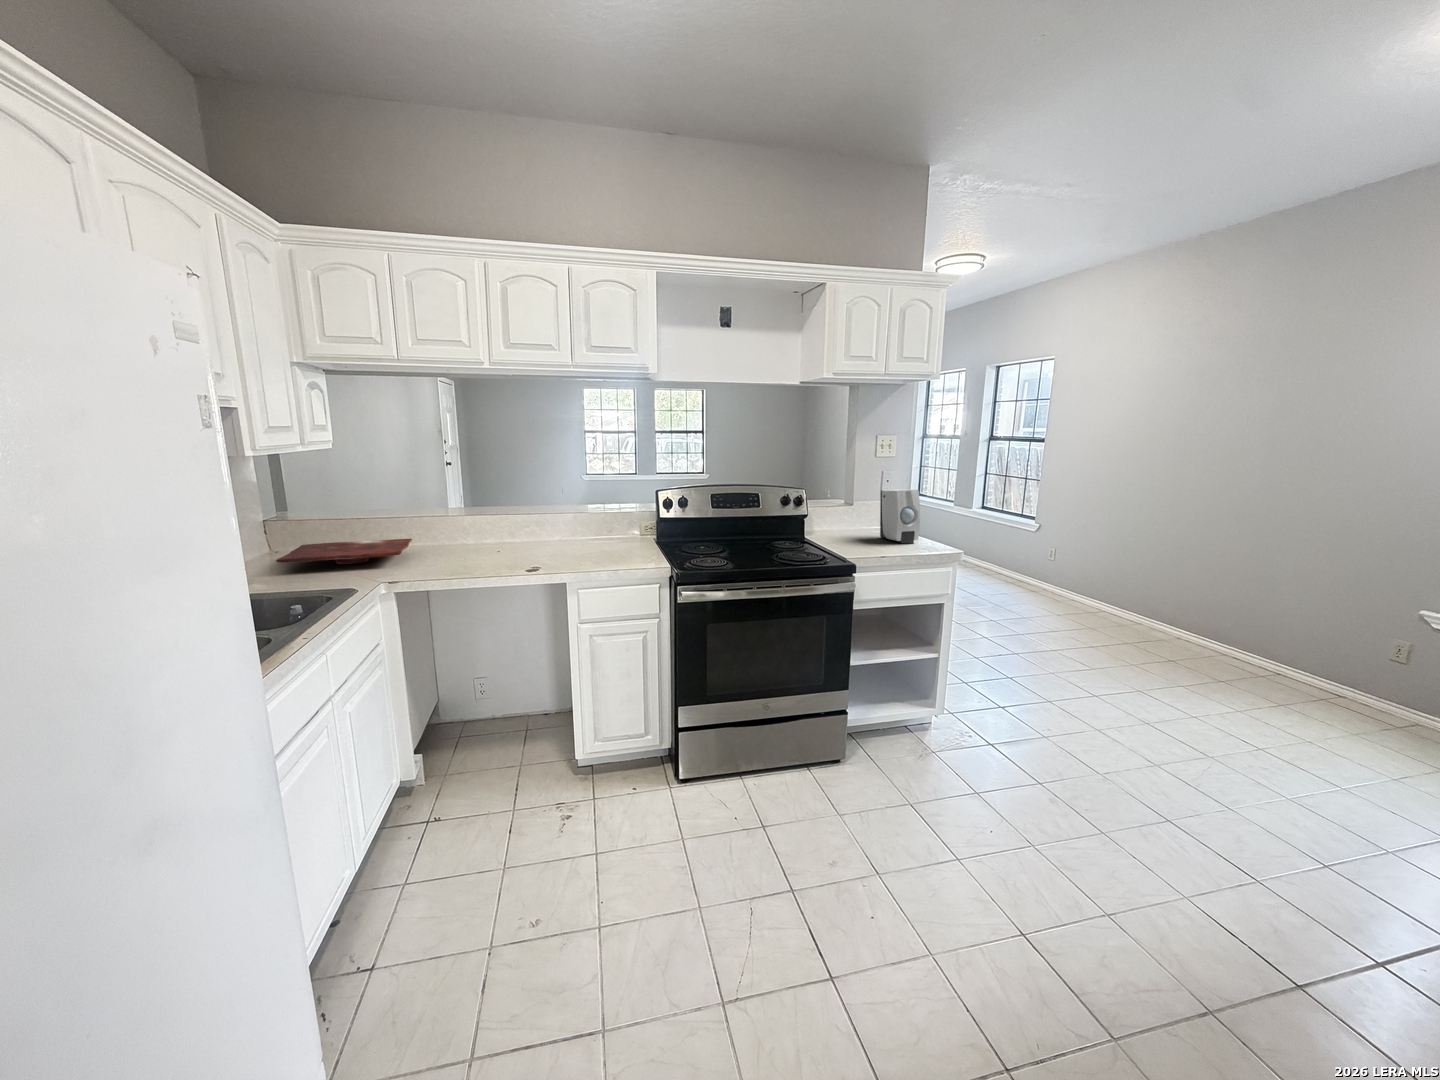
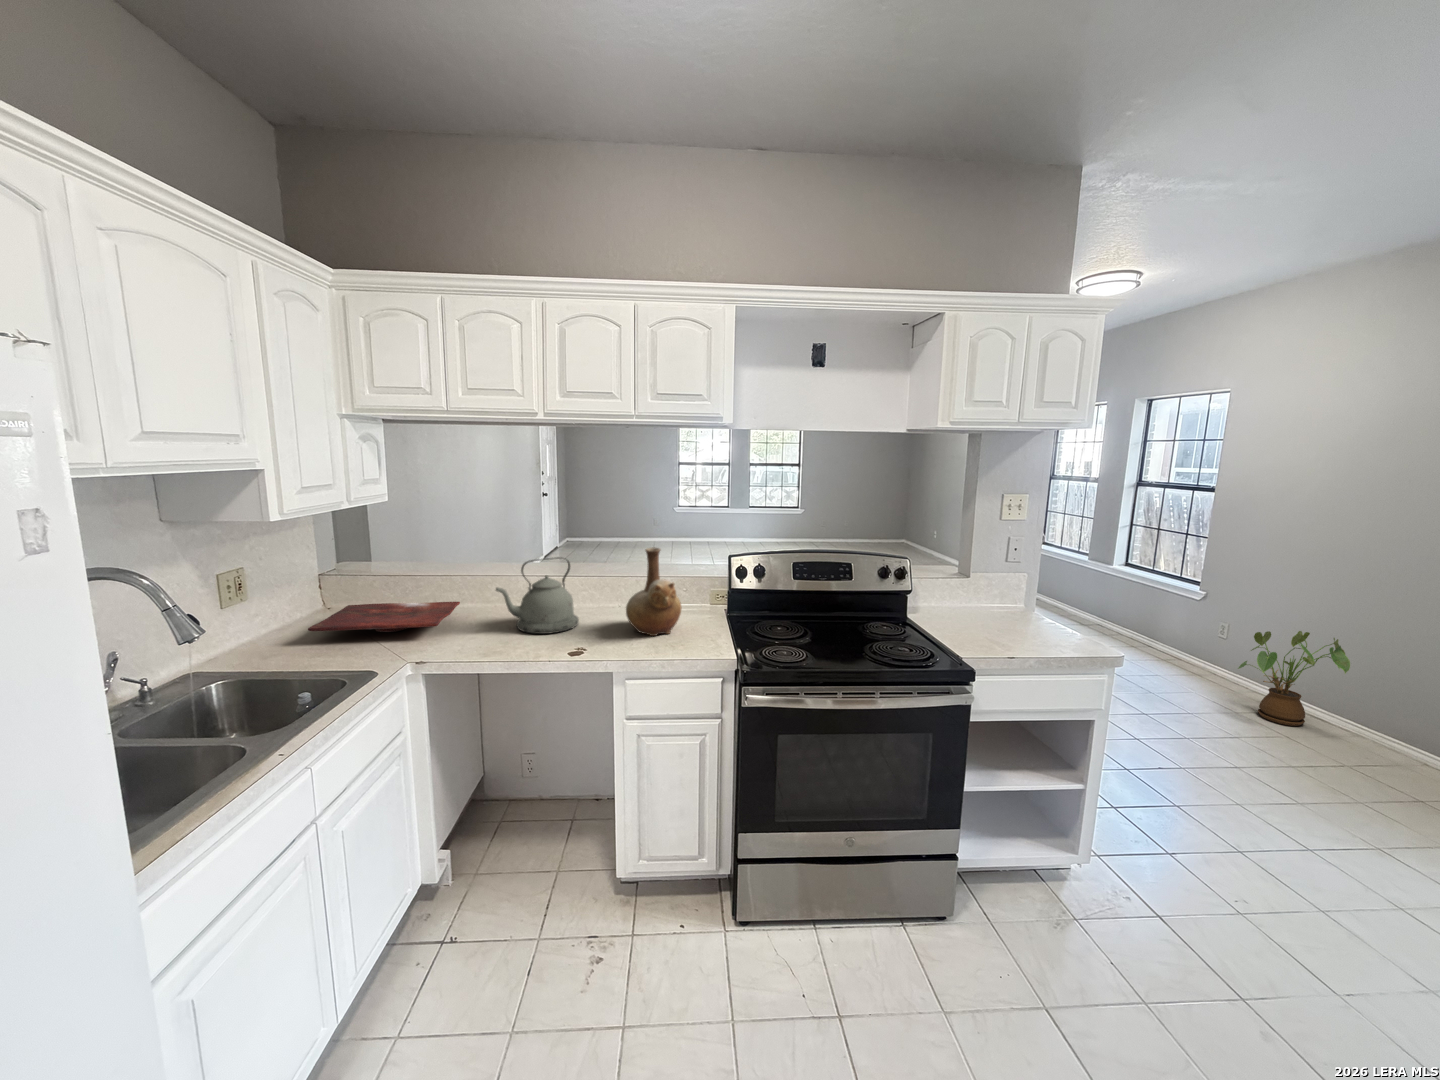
vase: none [570,482,619,556] -> present [626,547,681,636]
soap dispenser: present [880,489,920,543] -> none [1006,564,1062,636]
kettle: none [452,494,527,559] -> present [496,557,579,634]
house plant: none [1060,548,1134,622] -> present [1238,631,1350,726]

